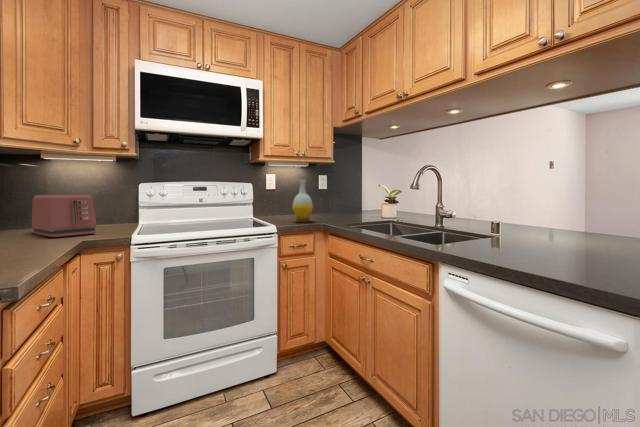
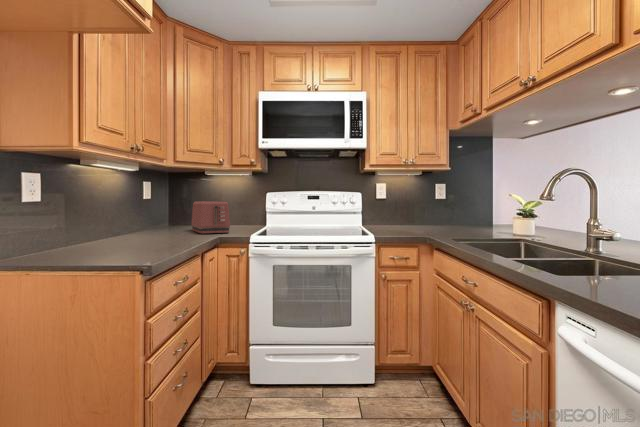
bottle: present [292,177,313,222] -> none [396,187,419,234]

